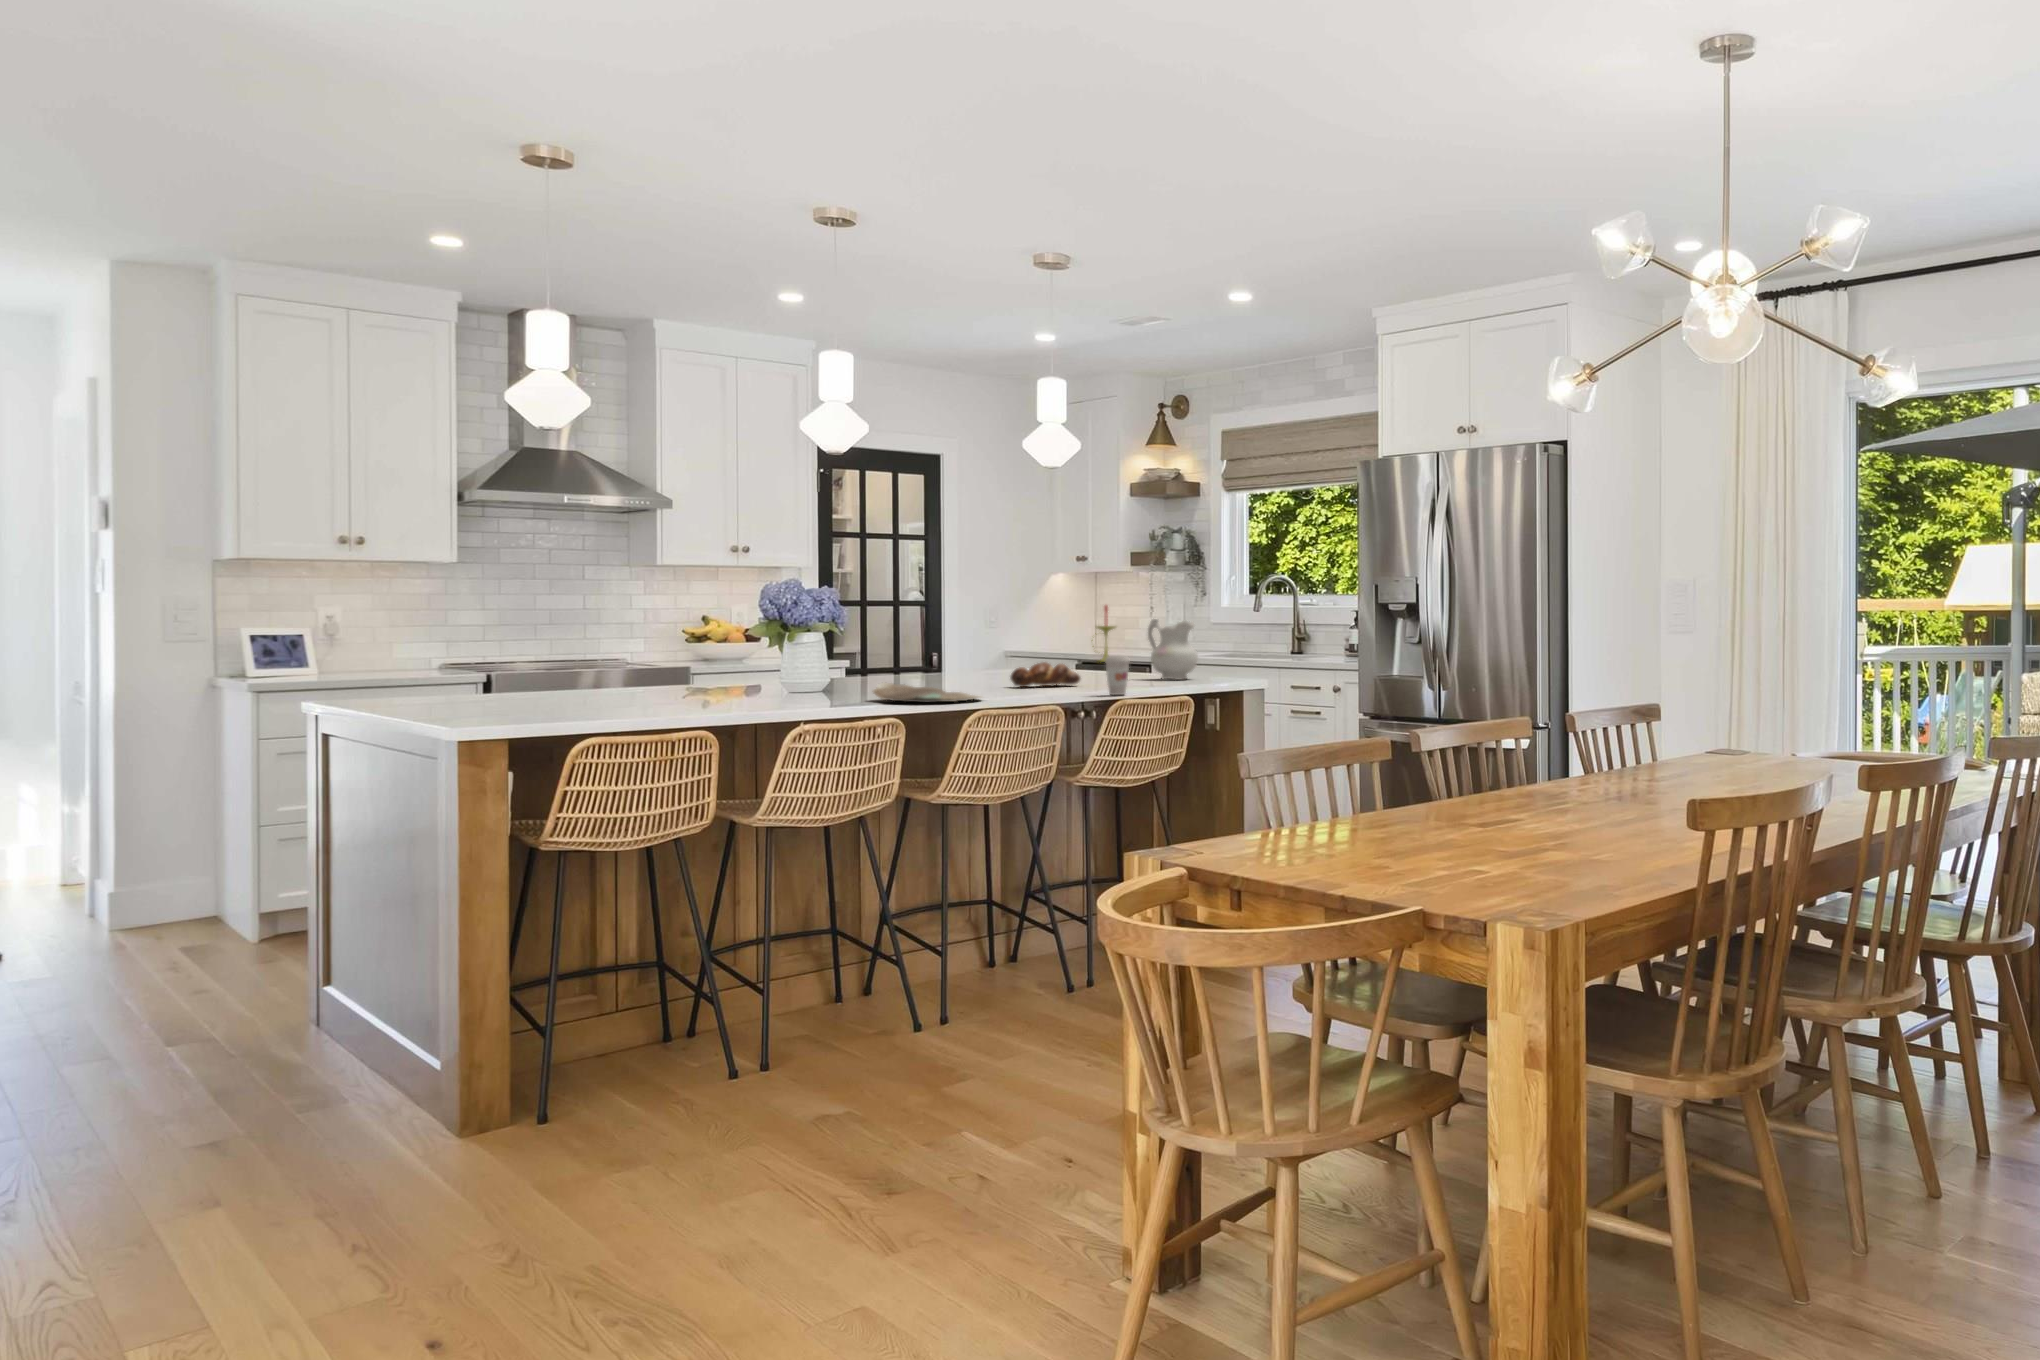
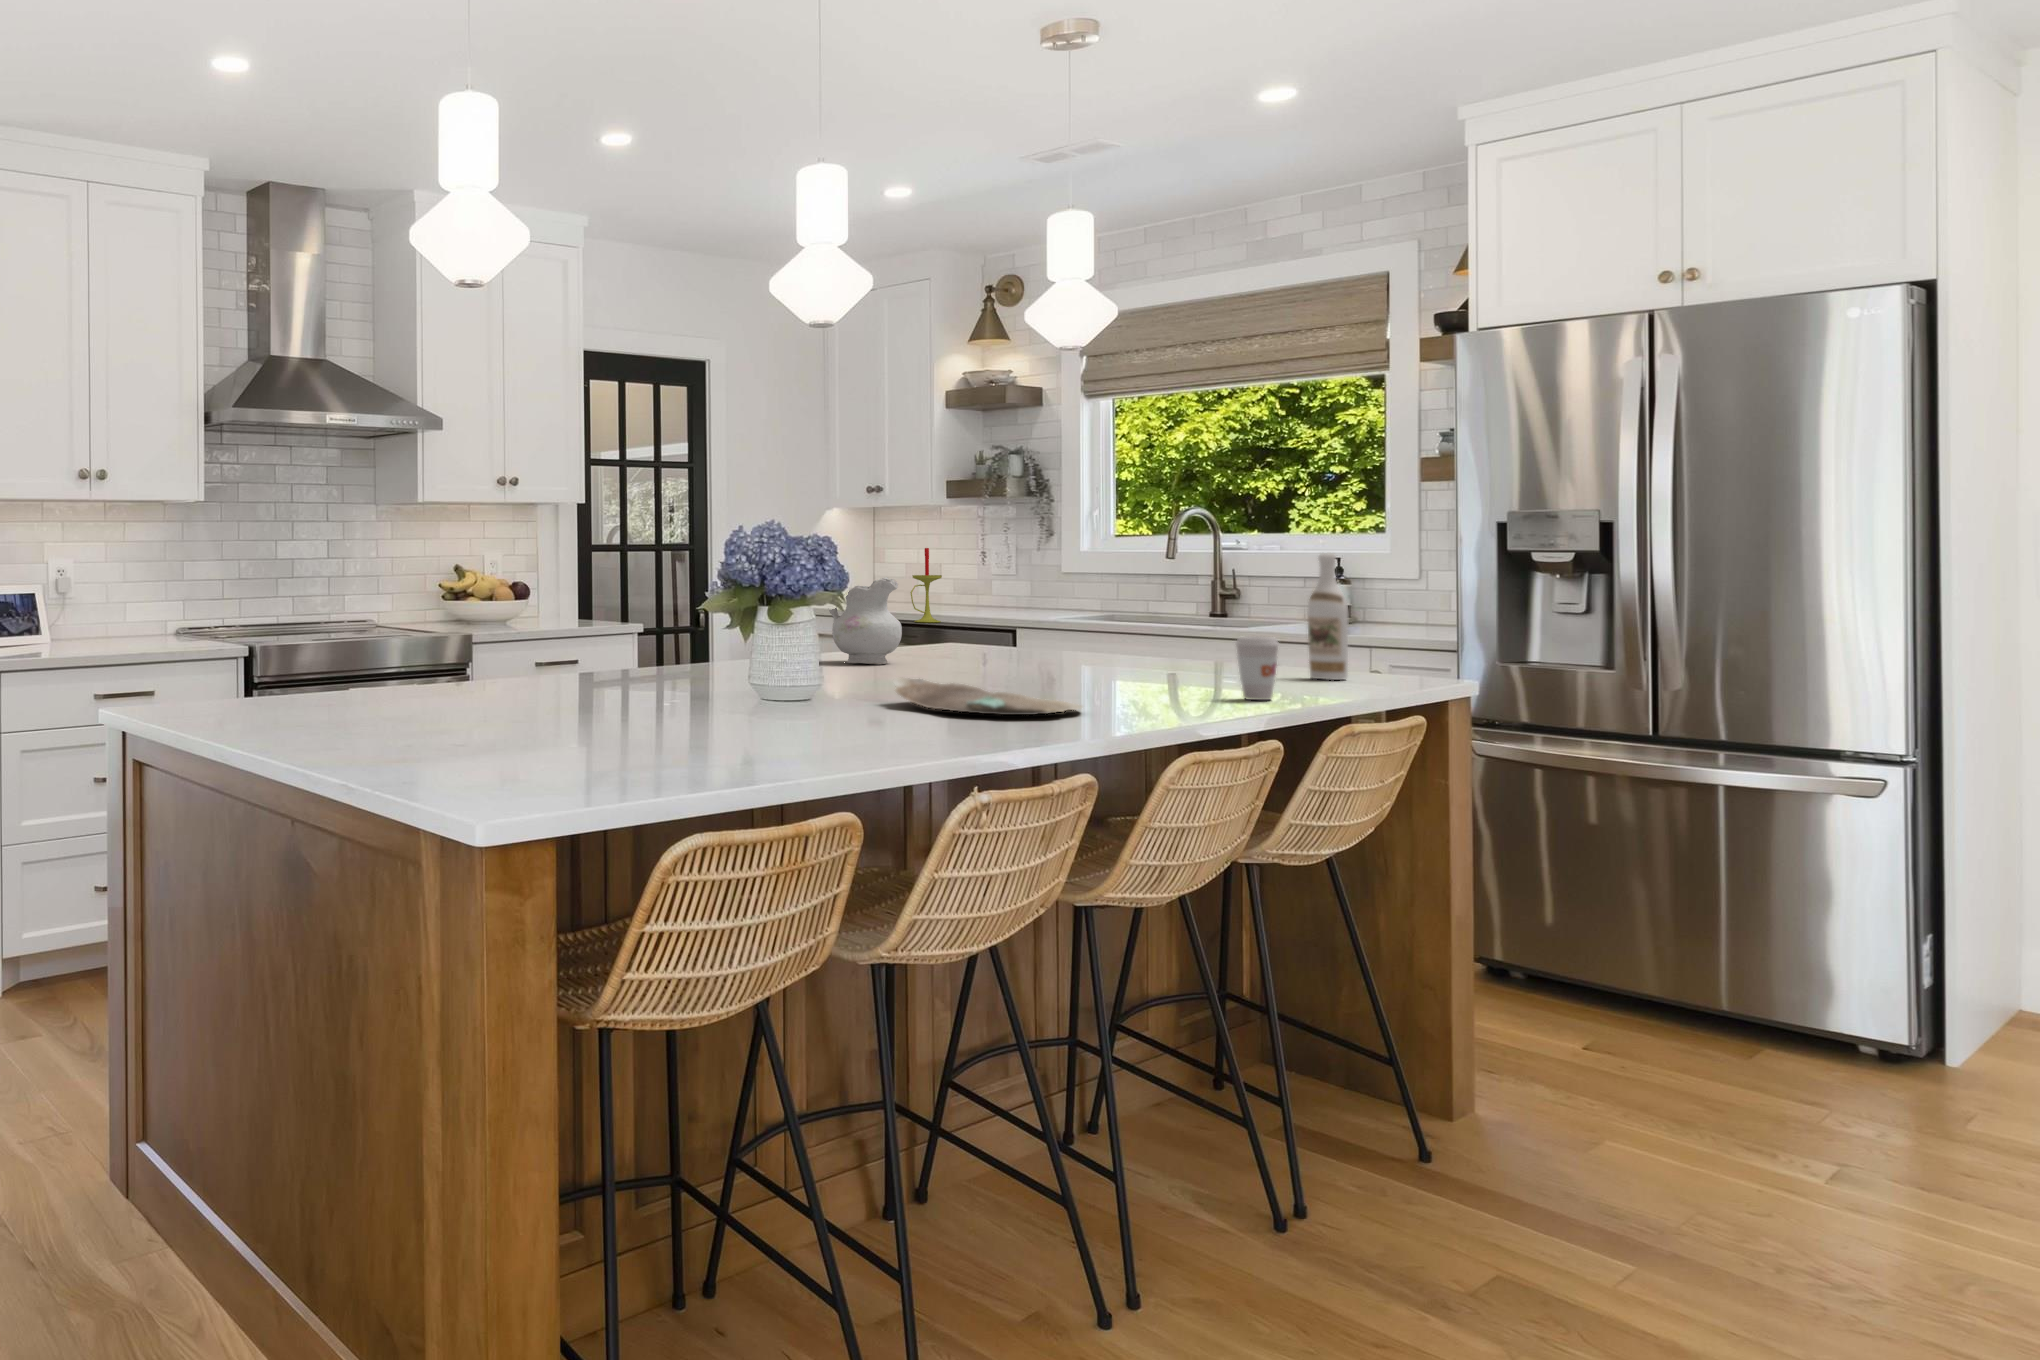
wine bottle: none [1202,605,1225,687] -> present [1307,553,1348,680]
ceramic pitcher: present [1148,619,1198,680] -> present [829,577,902,664]
bread loaf: present [1010,662,1080,687] -> none [994,638,1097,676]

